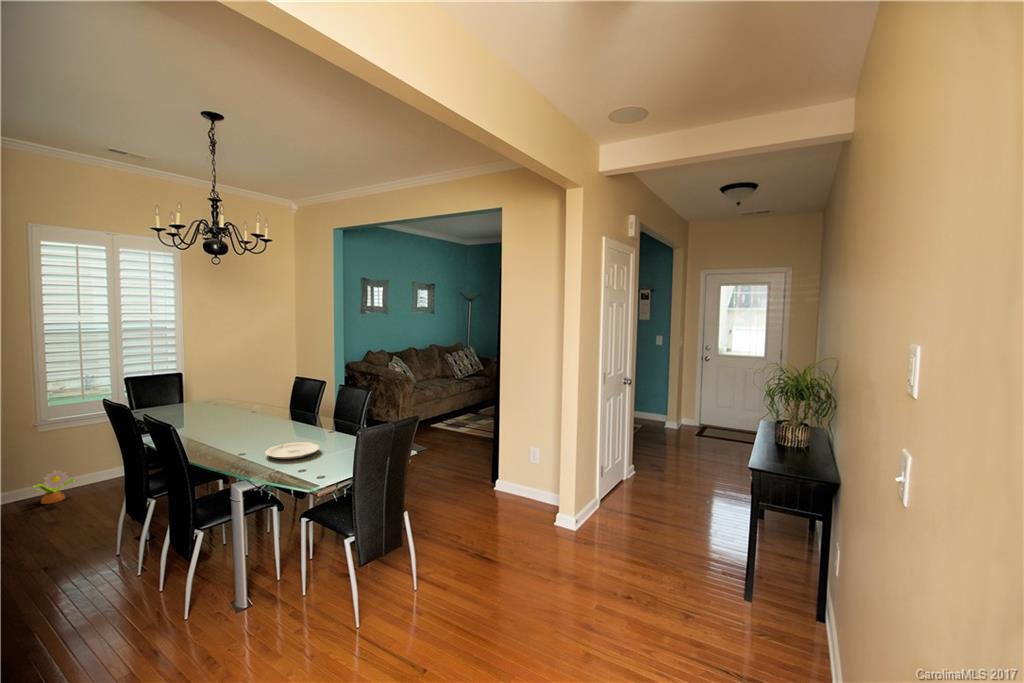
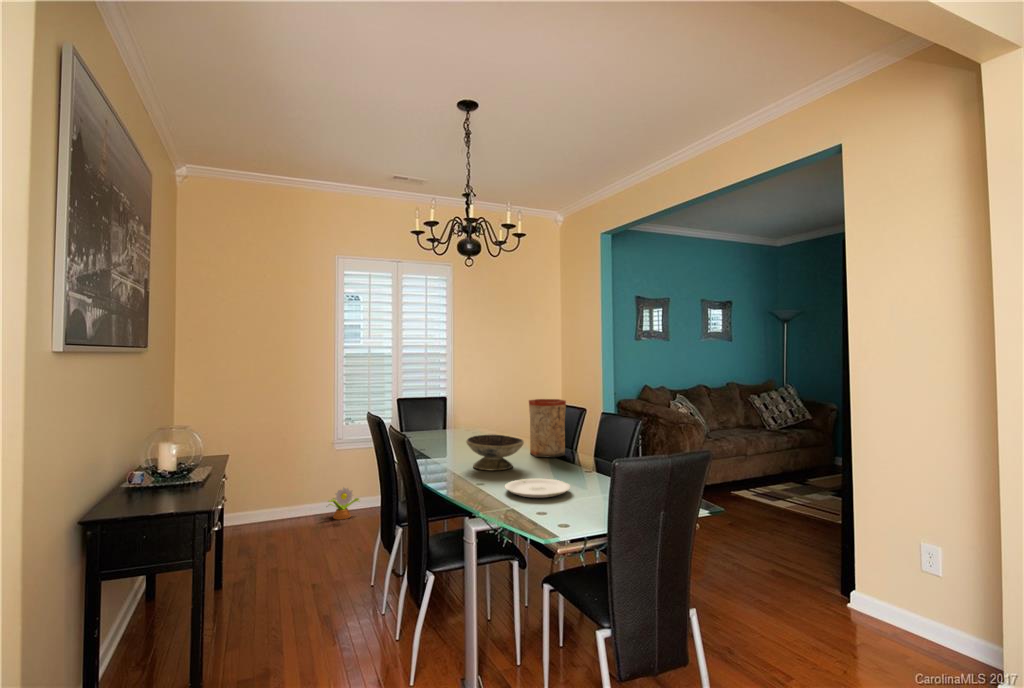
vase: none [276,375,309,423] -> present [529,399,566,458]
decorative bowl: none [221,410,276,441] -> present [466,435,524,471]

